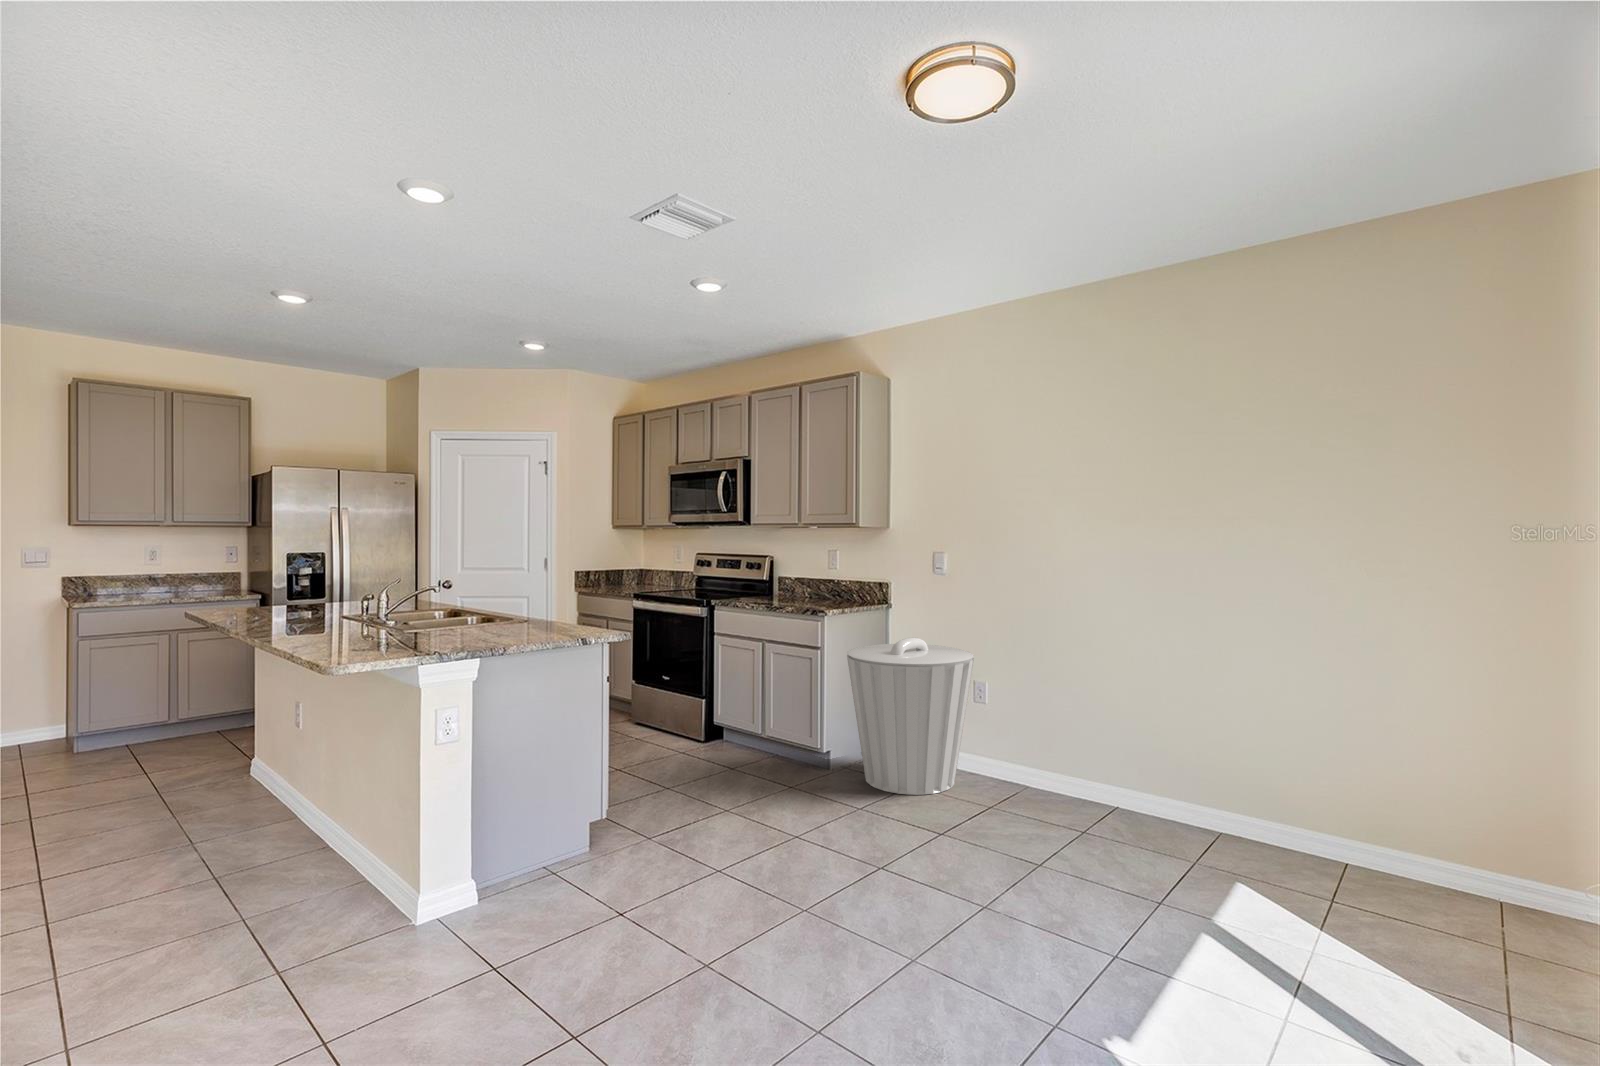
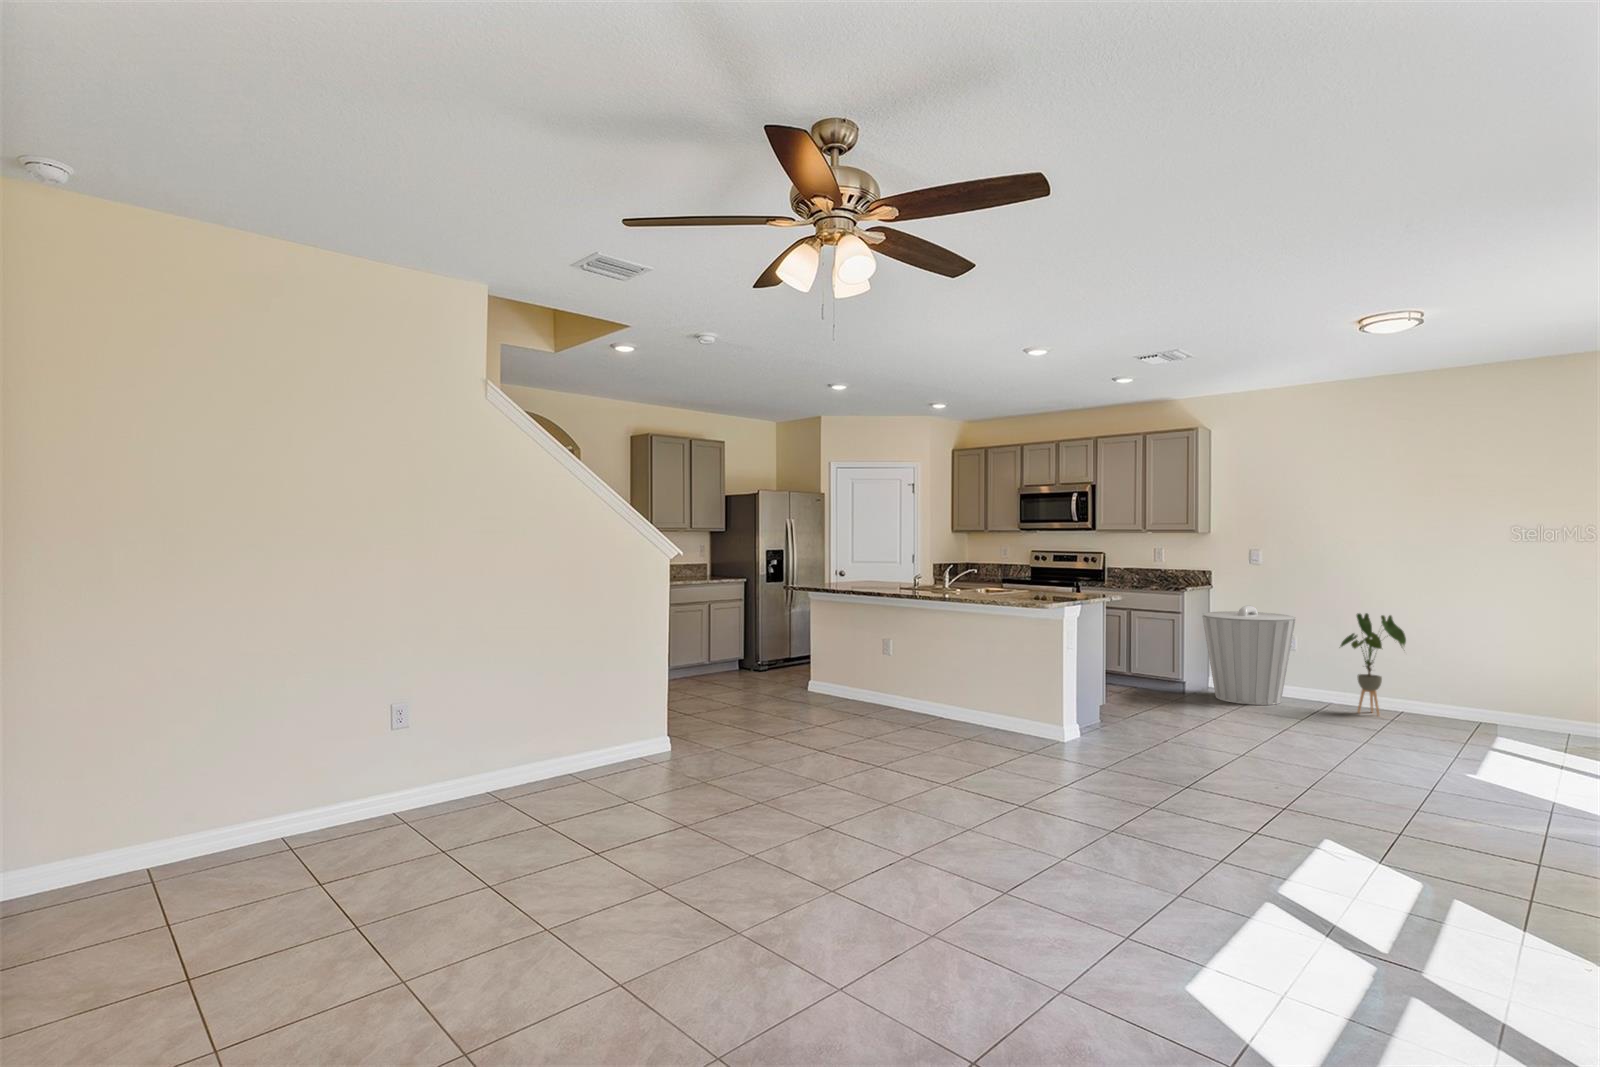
house plant: none [1017,655,1118,822] -> present [1340,613,1406,715]

